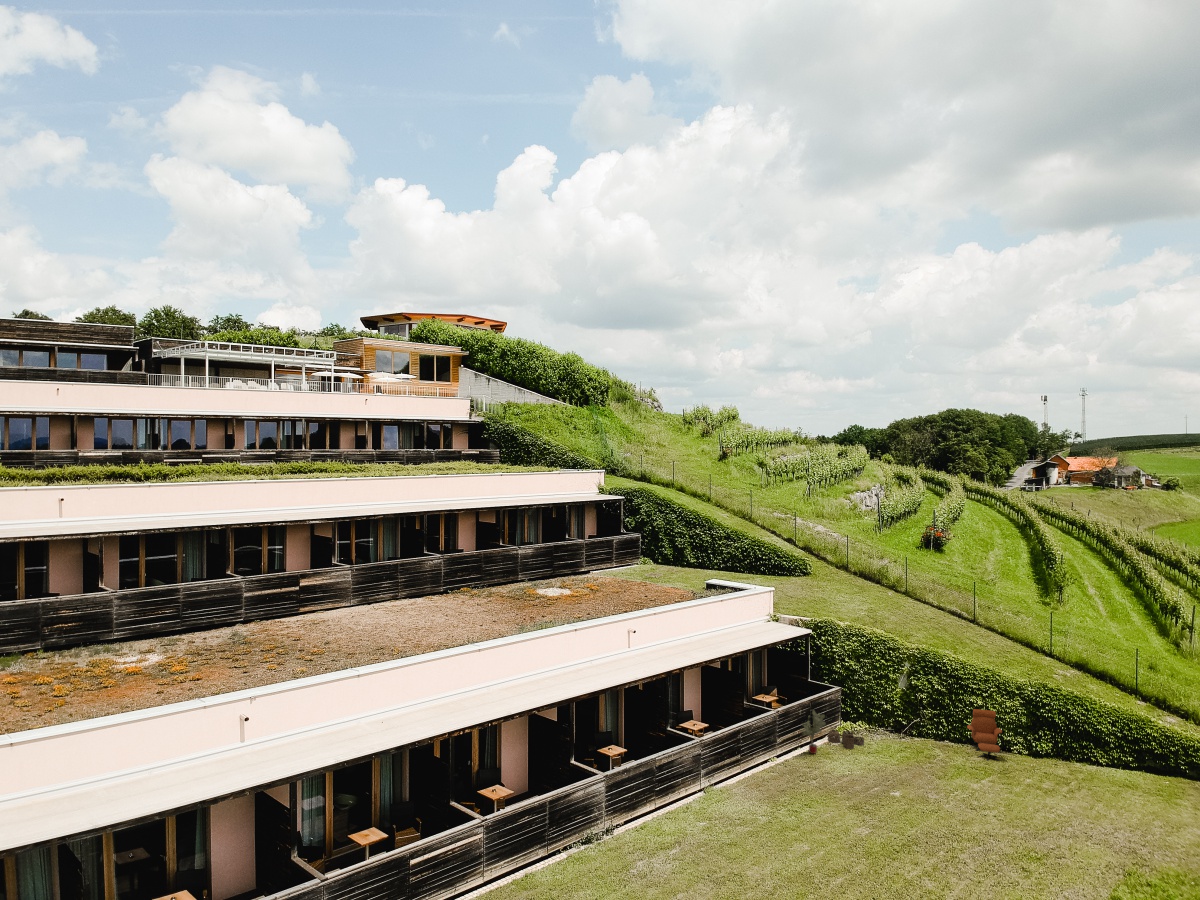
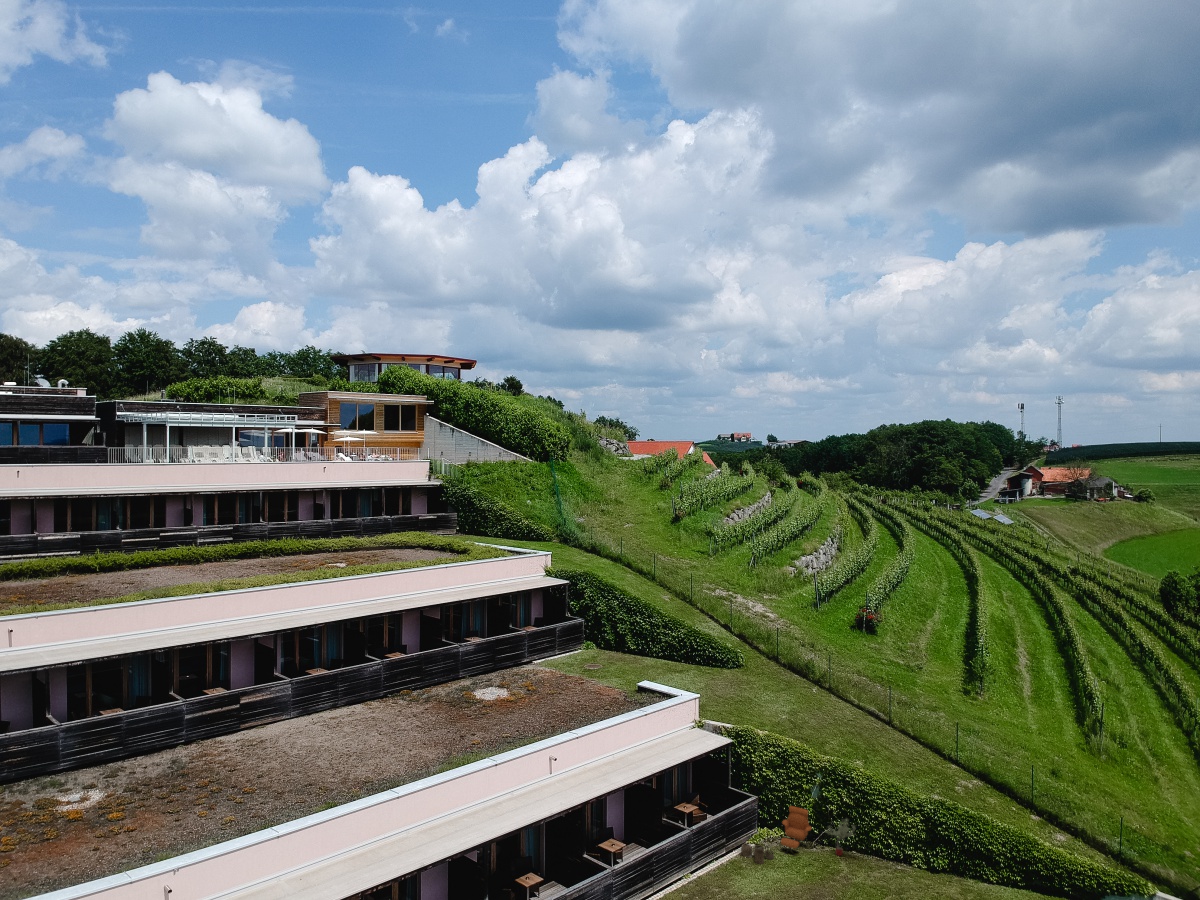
lounge chair: present [967,709,1002,761] -> present [781,806,811,855]
potted tree: present [801,711,825,754] -> present [826,819,855,856]

